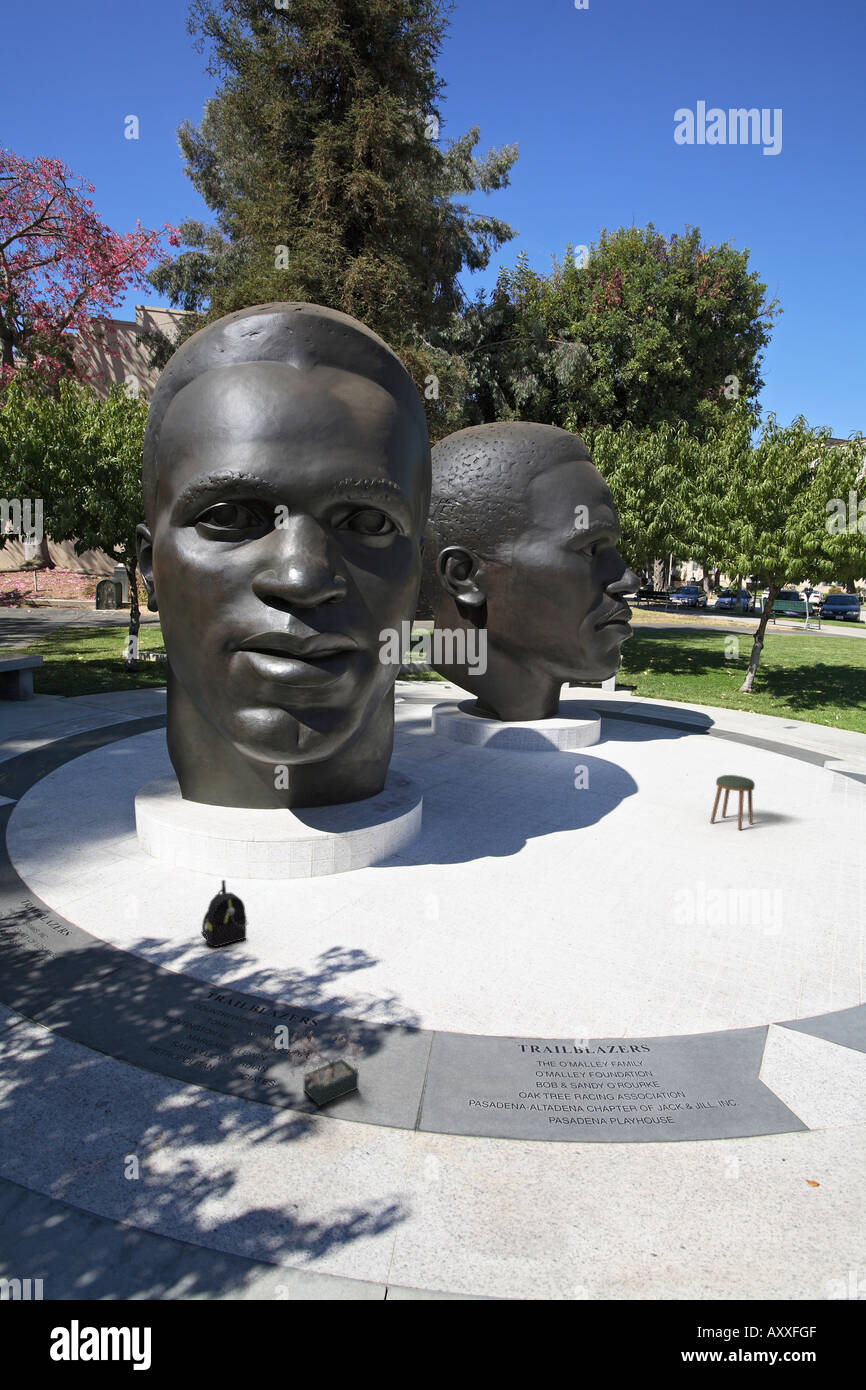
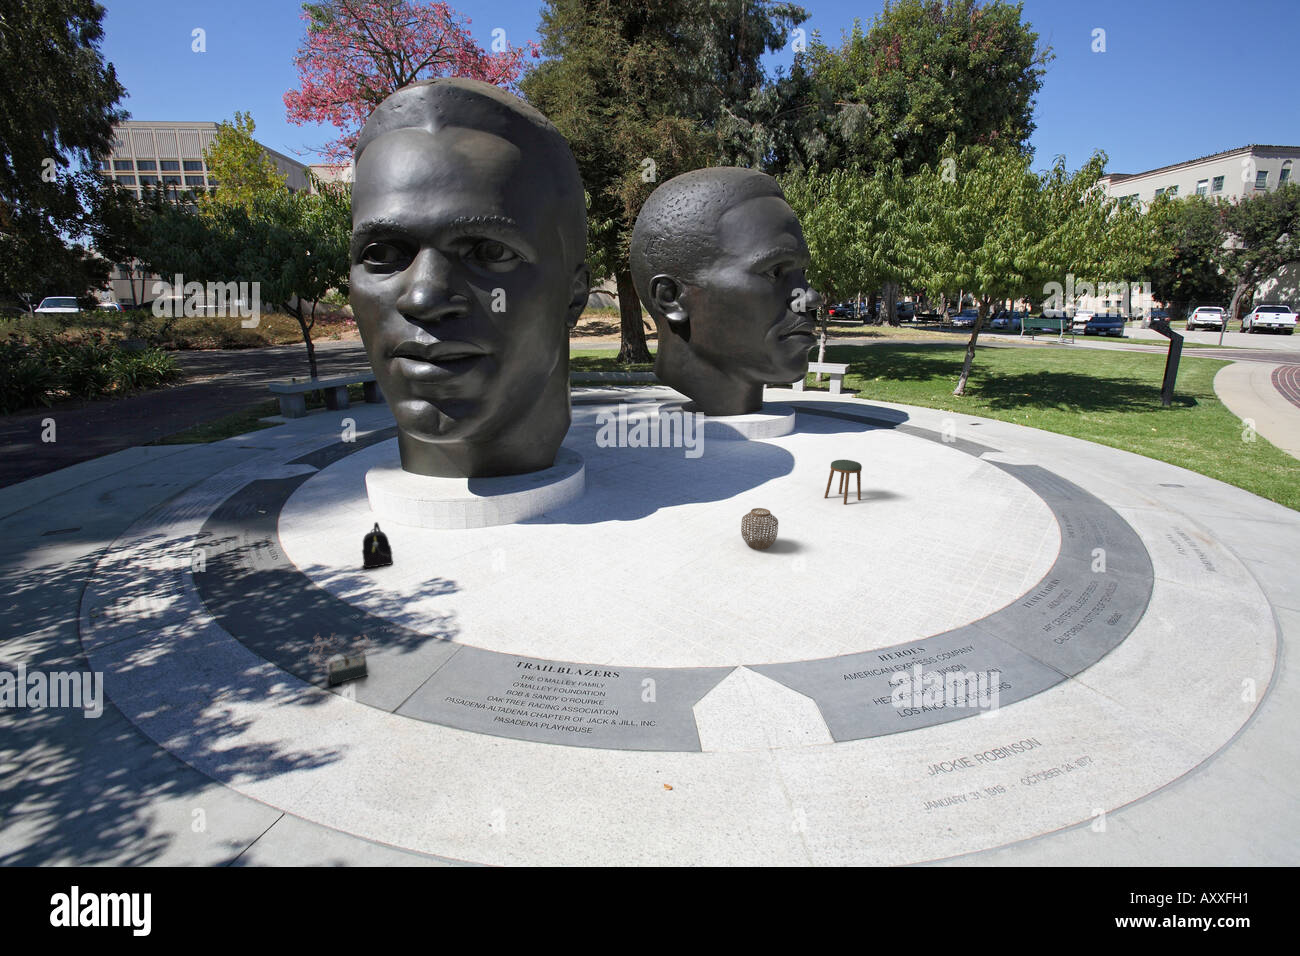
woven basket: none [667,838,714,890] -> present [741,508,778,549]

